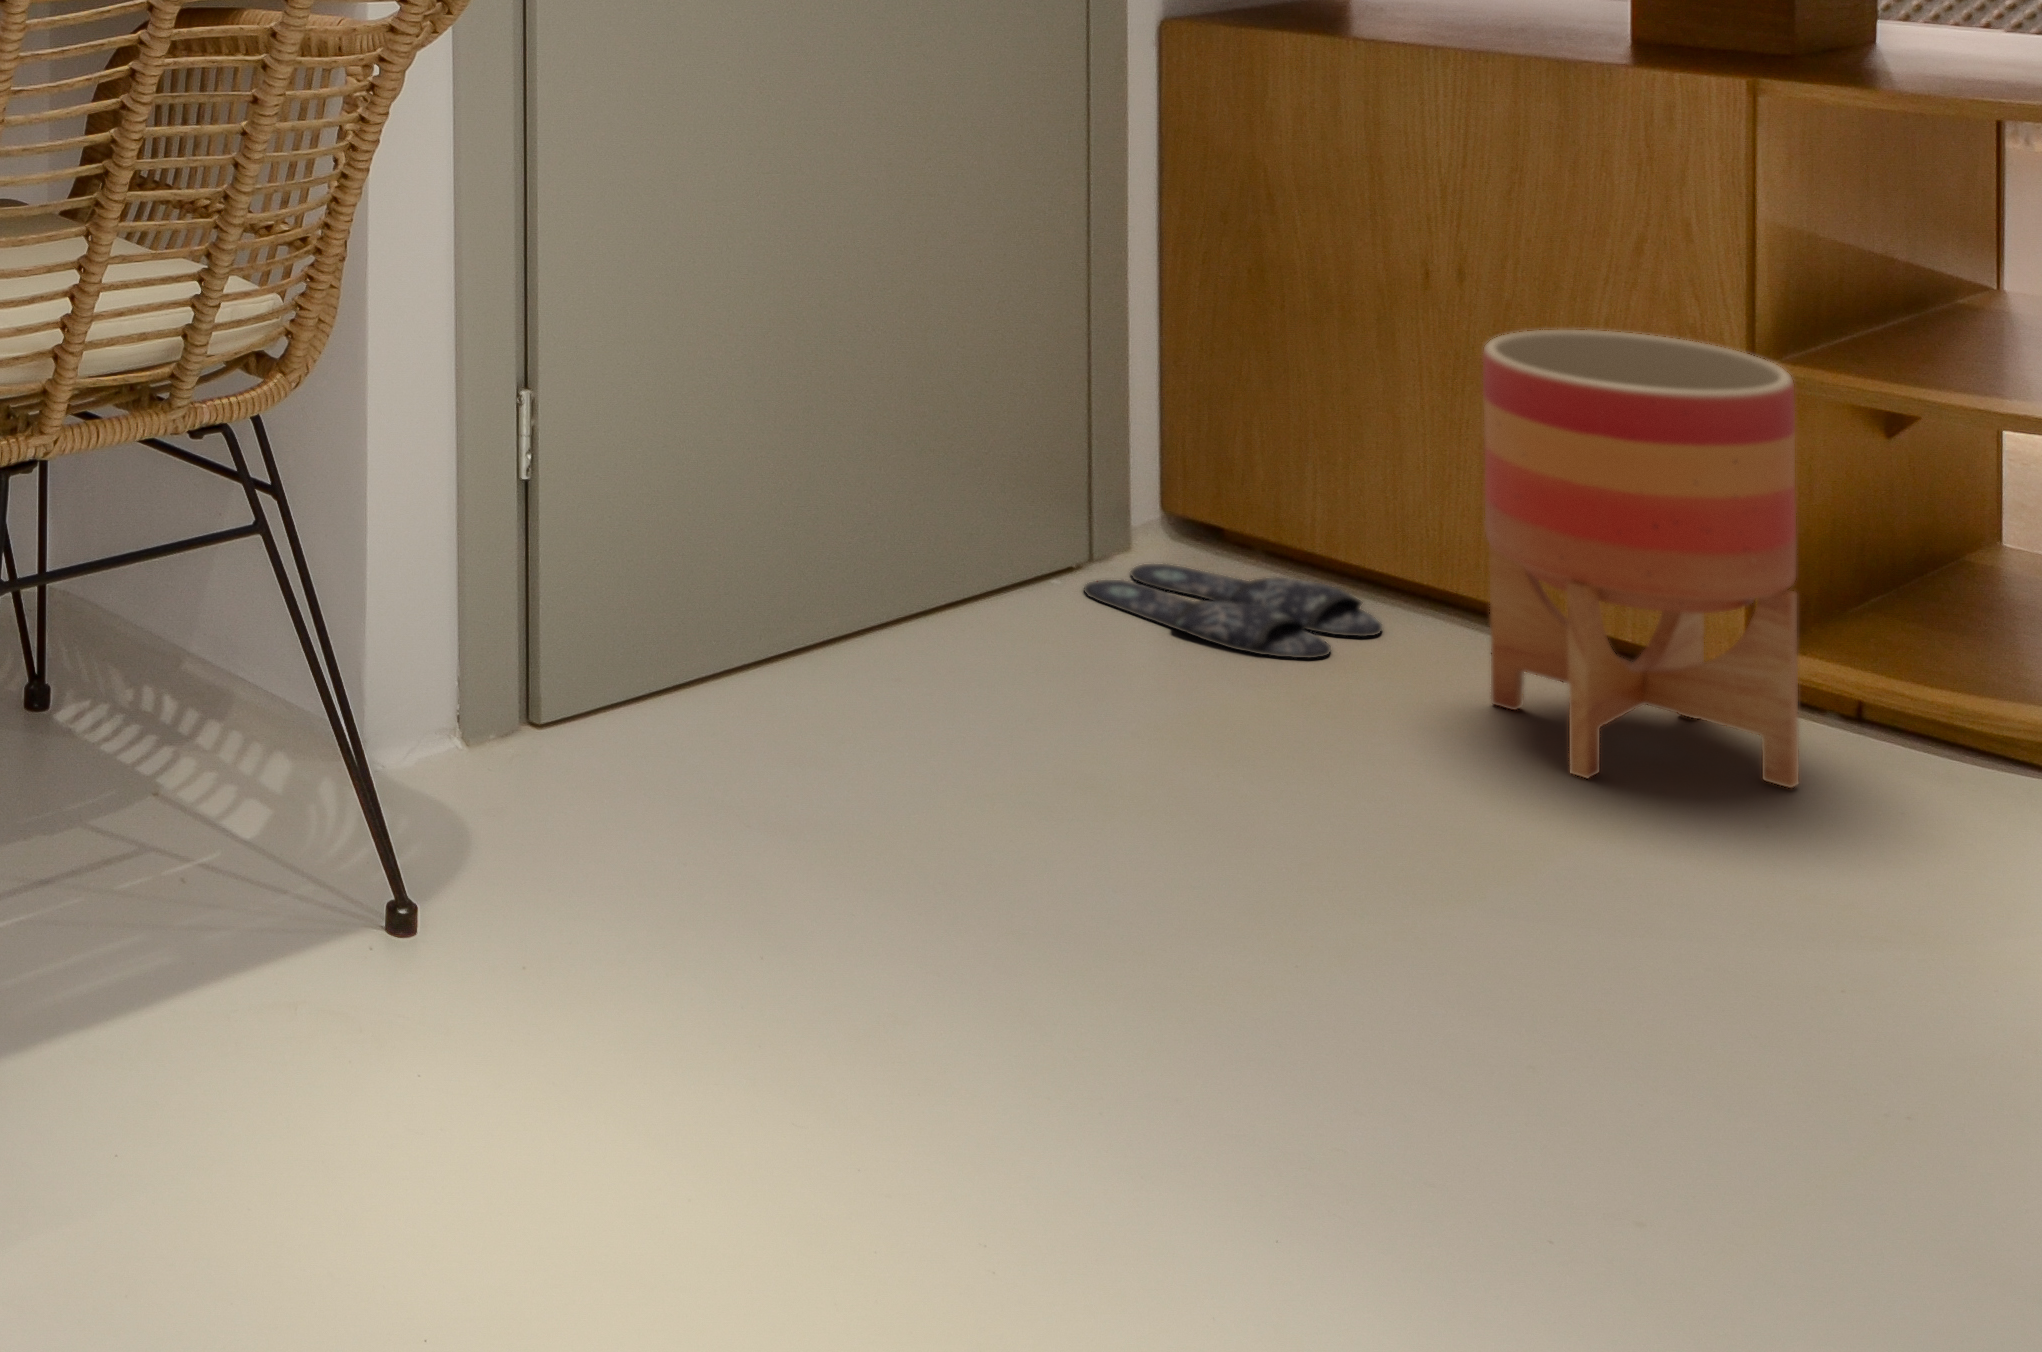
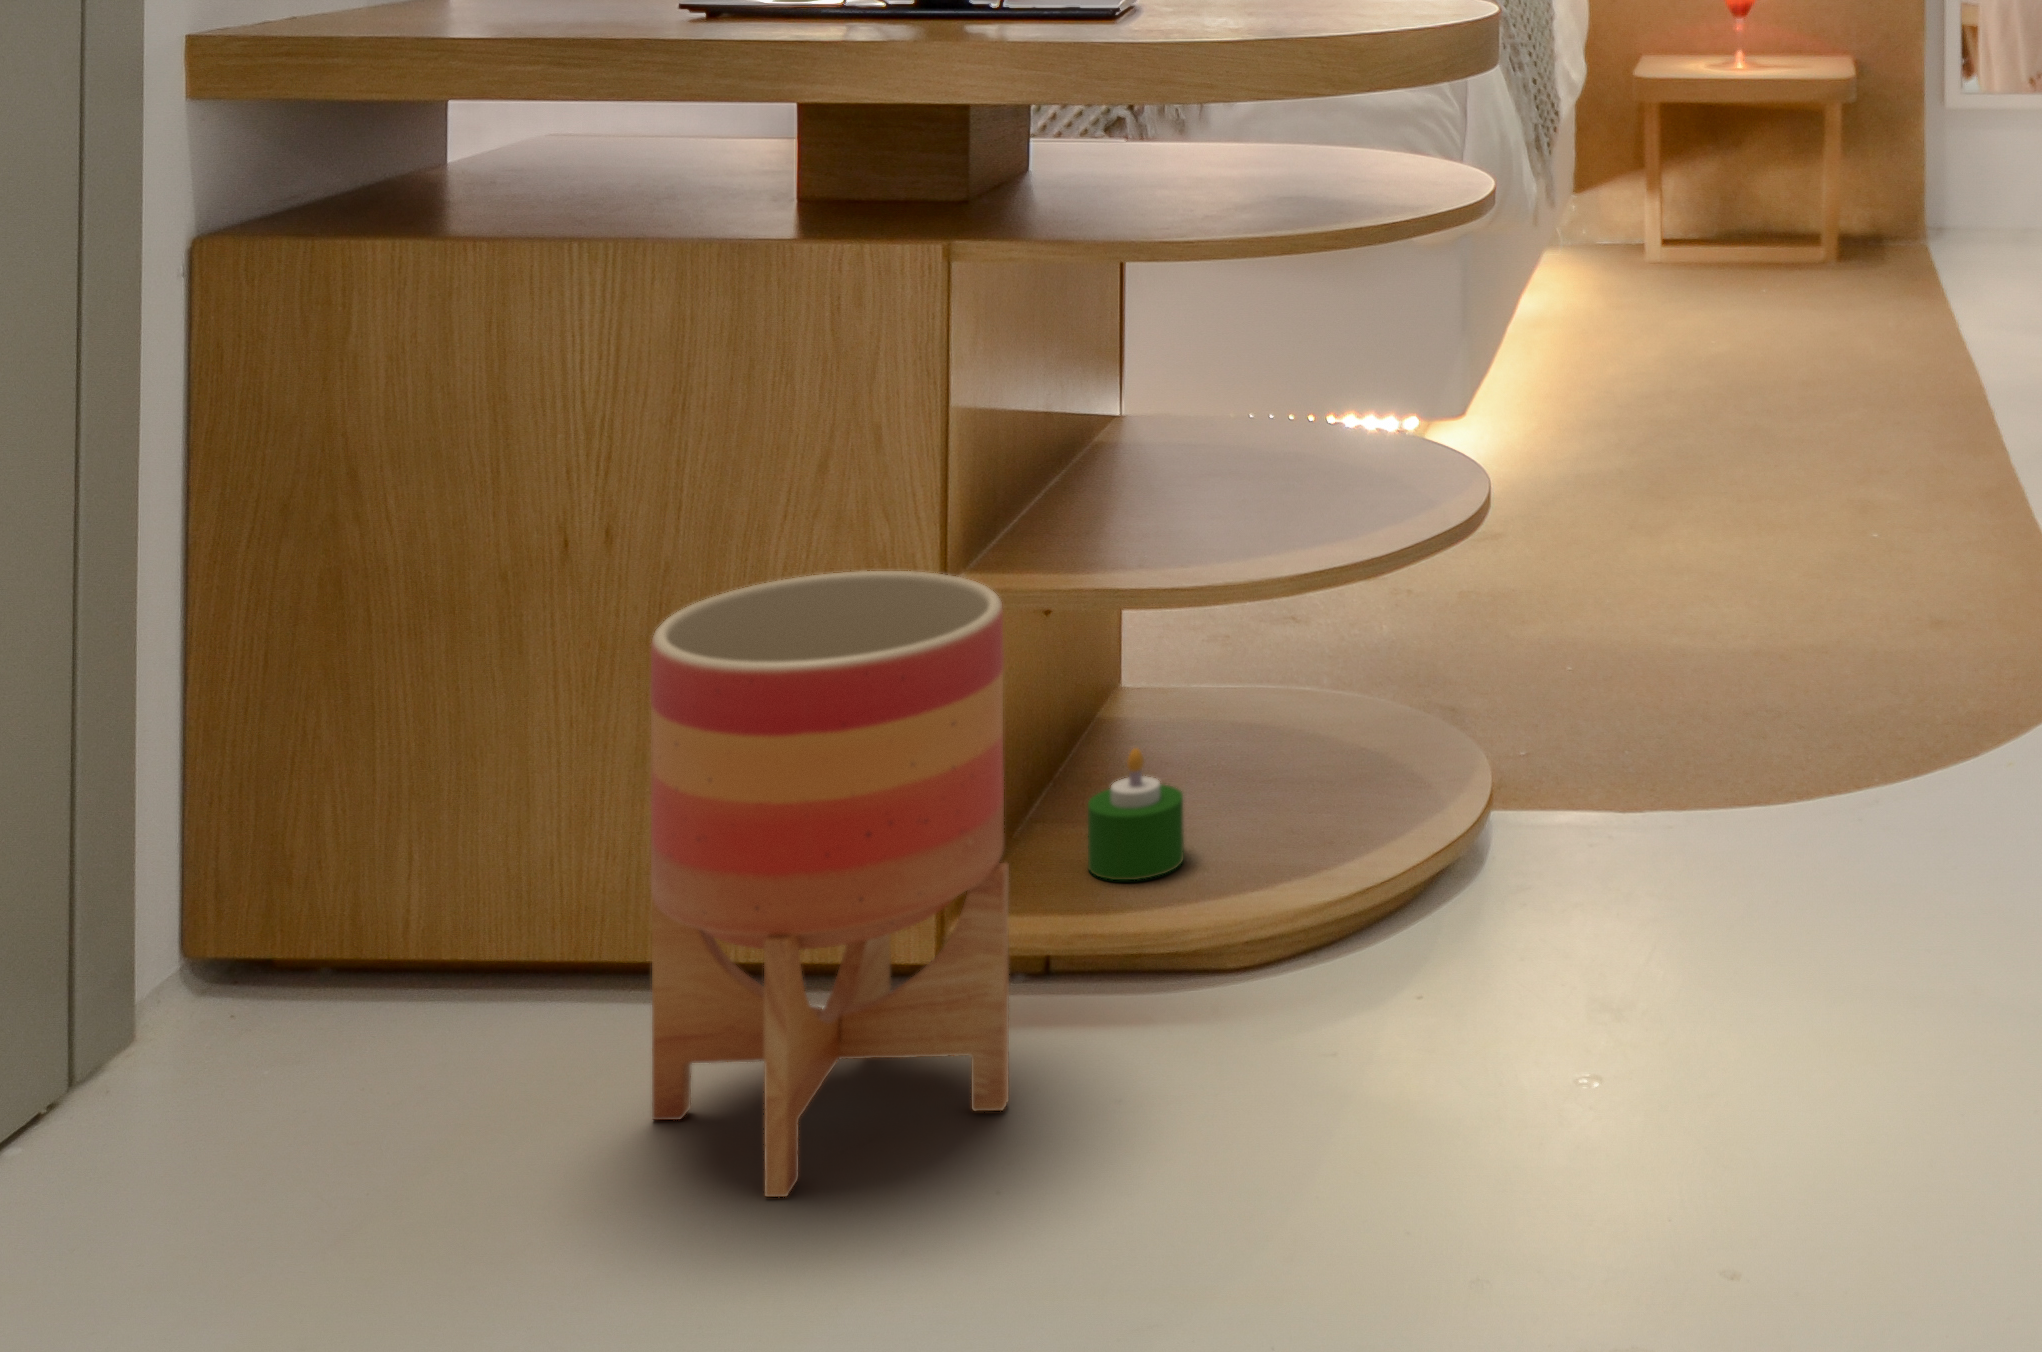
candle: none [1913,554,2017,669] -> present [1088,748,1184,880]
slippers: present [1084,564,1382,658] -> none [56,1006,497,1164]

